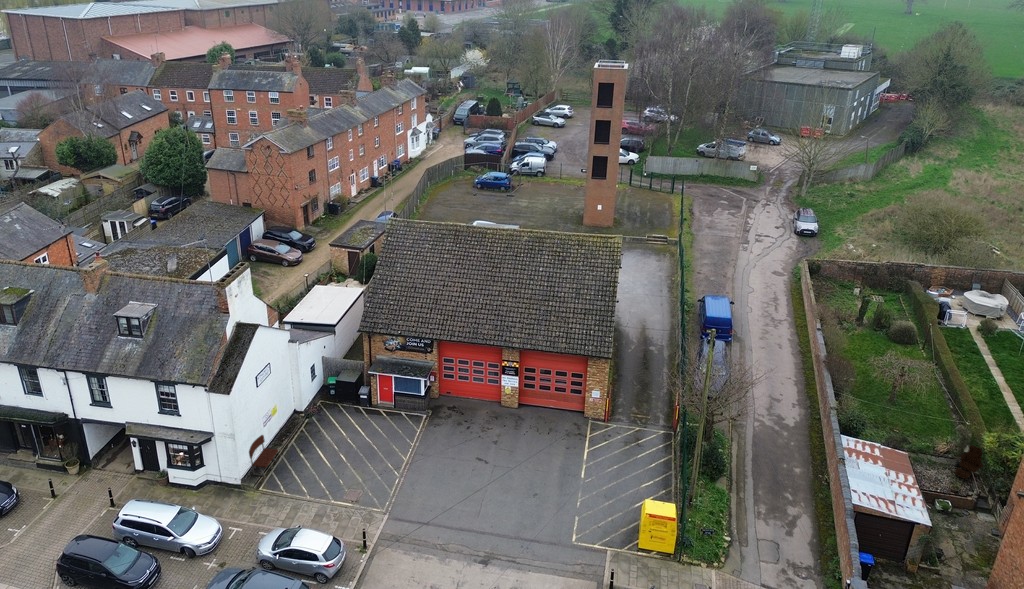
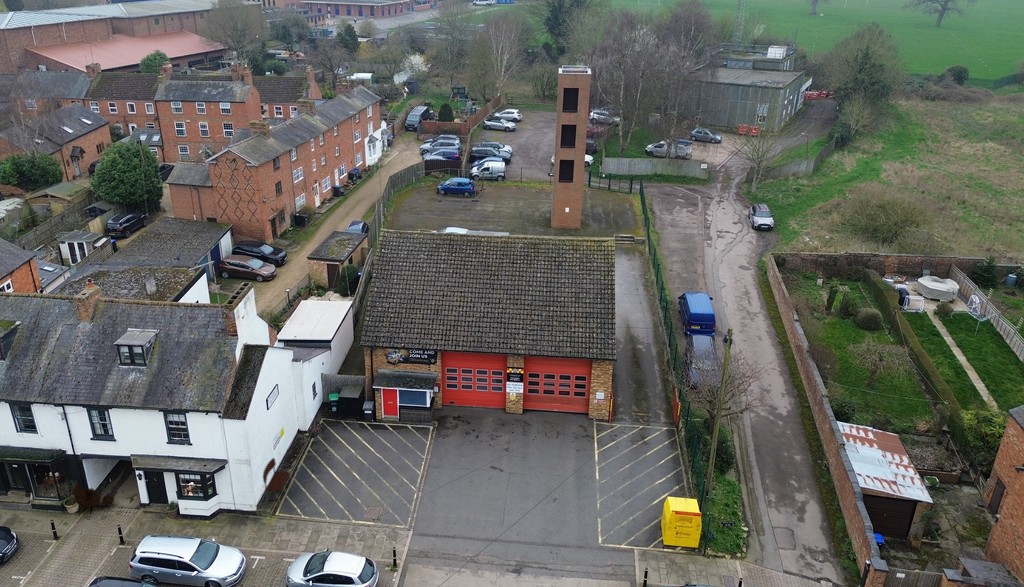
lounge chair: present [955,445,983,480] -> present [73,483,114,514]

